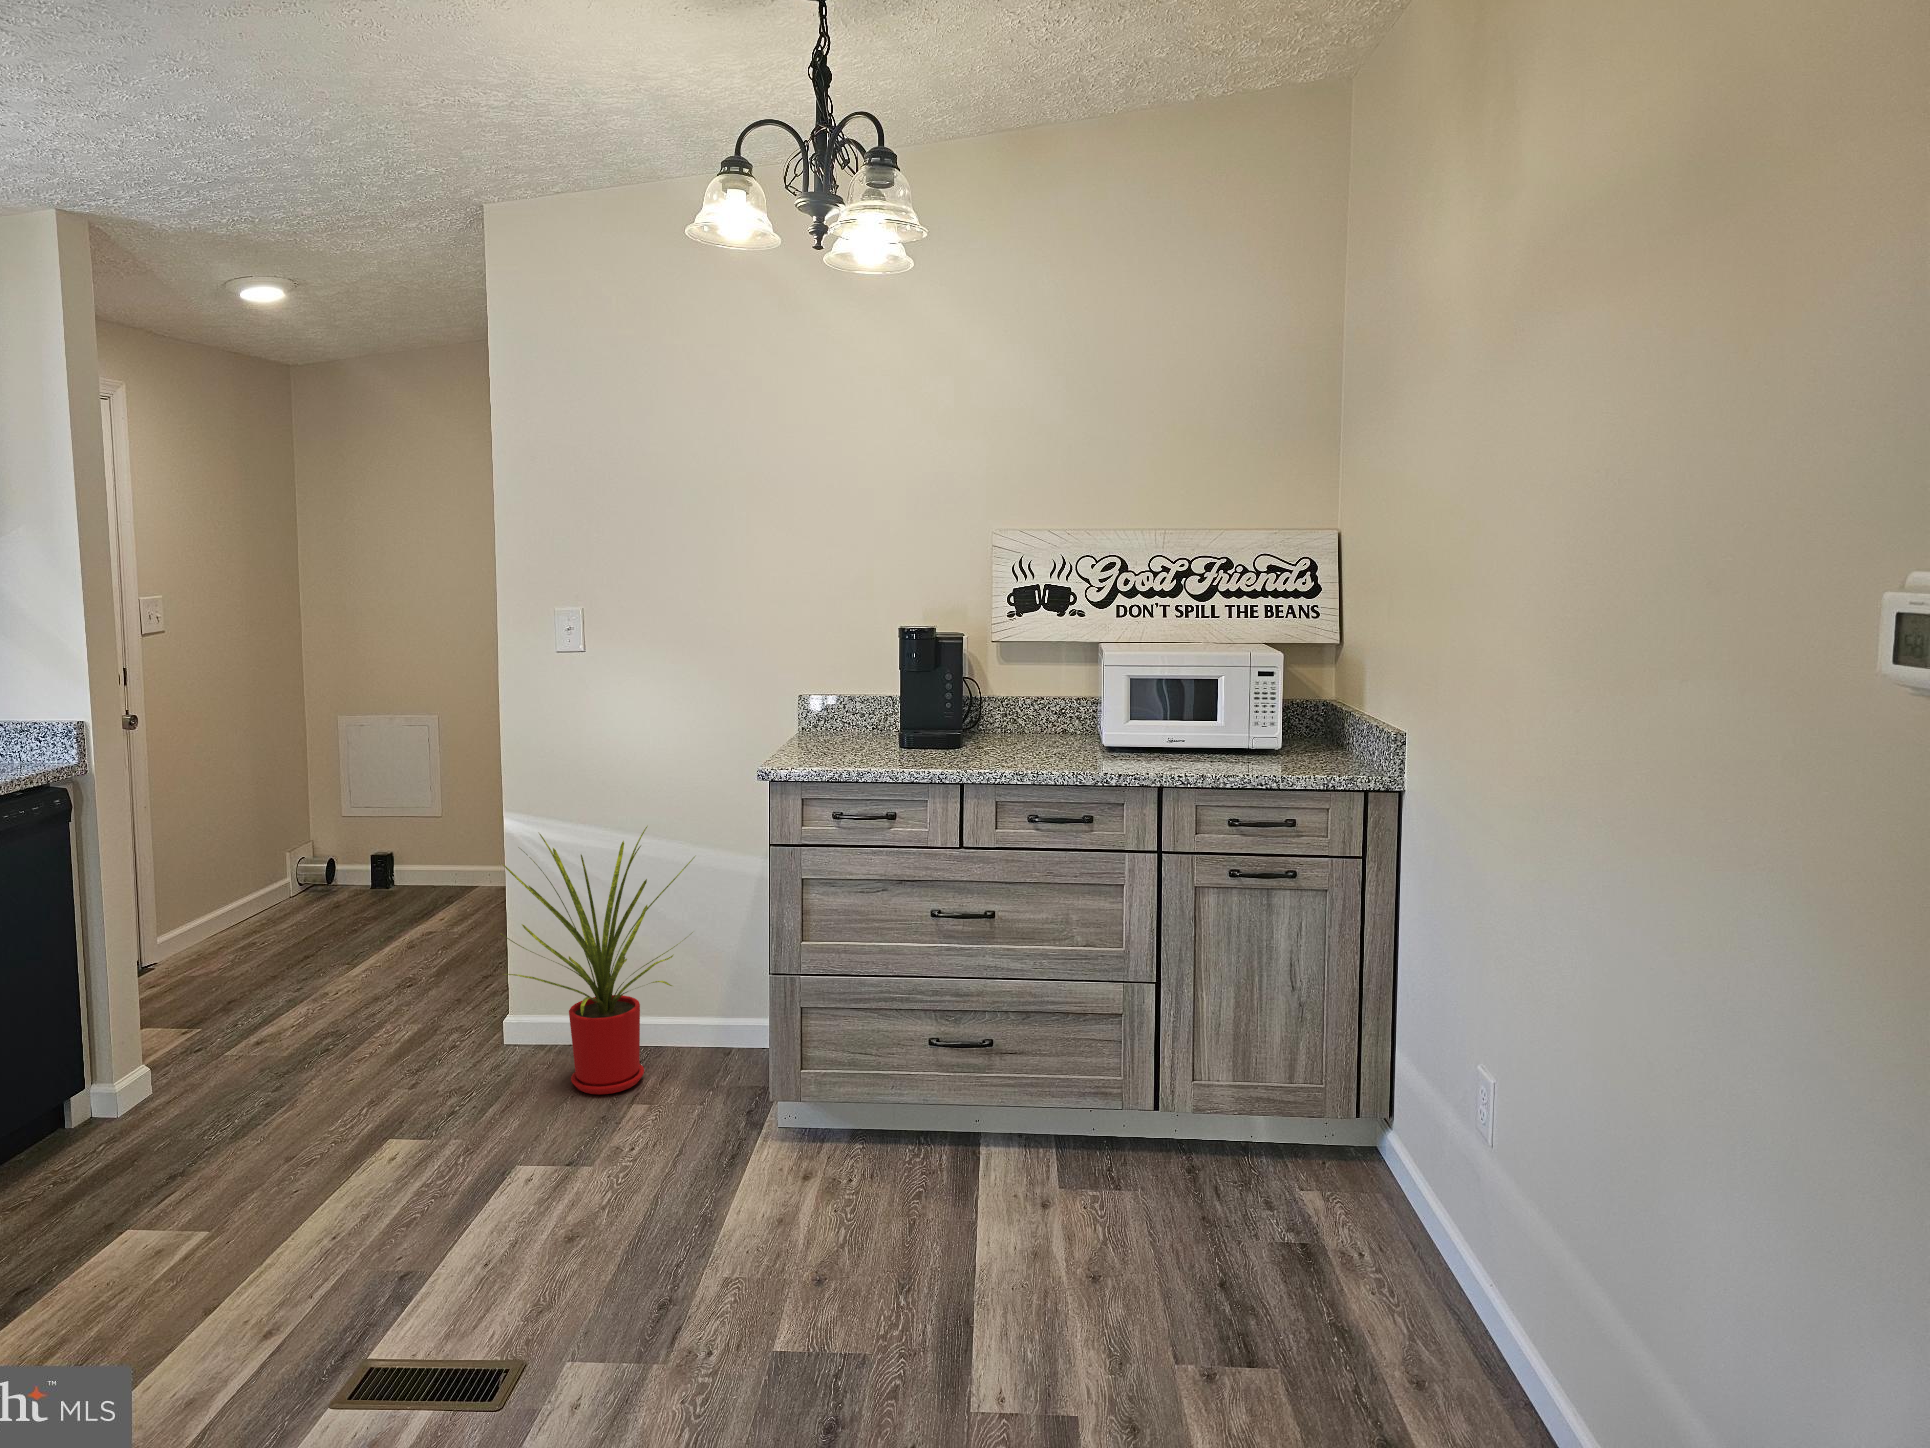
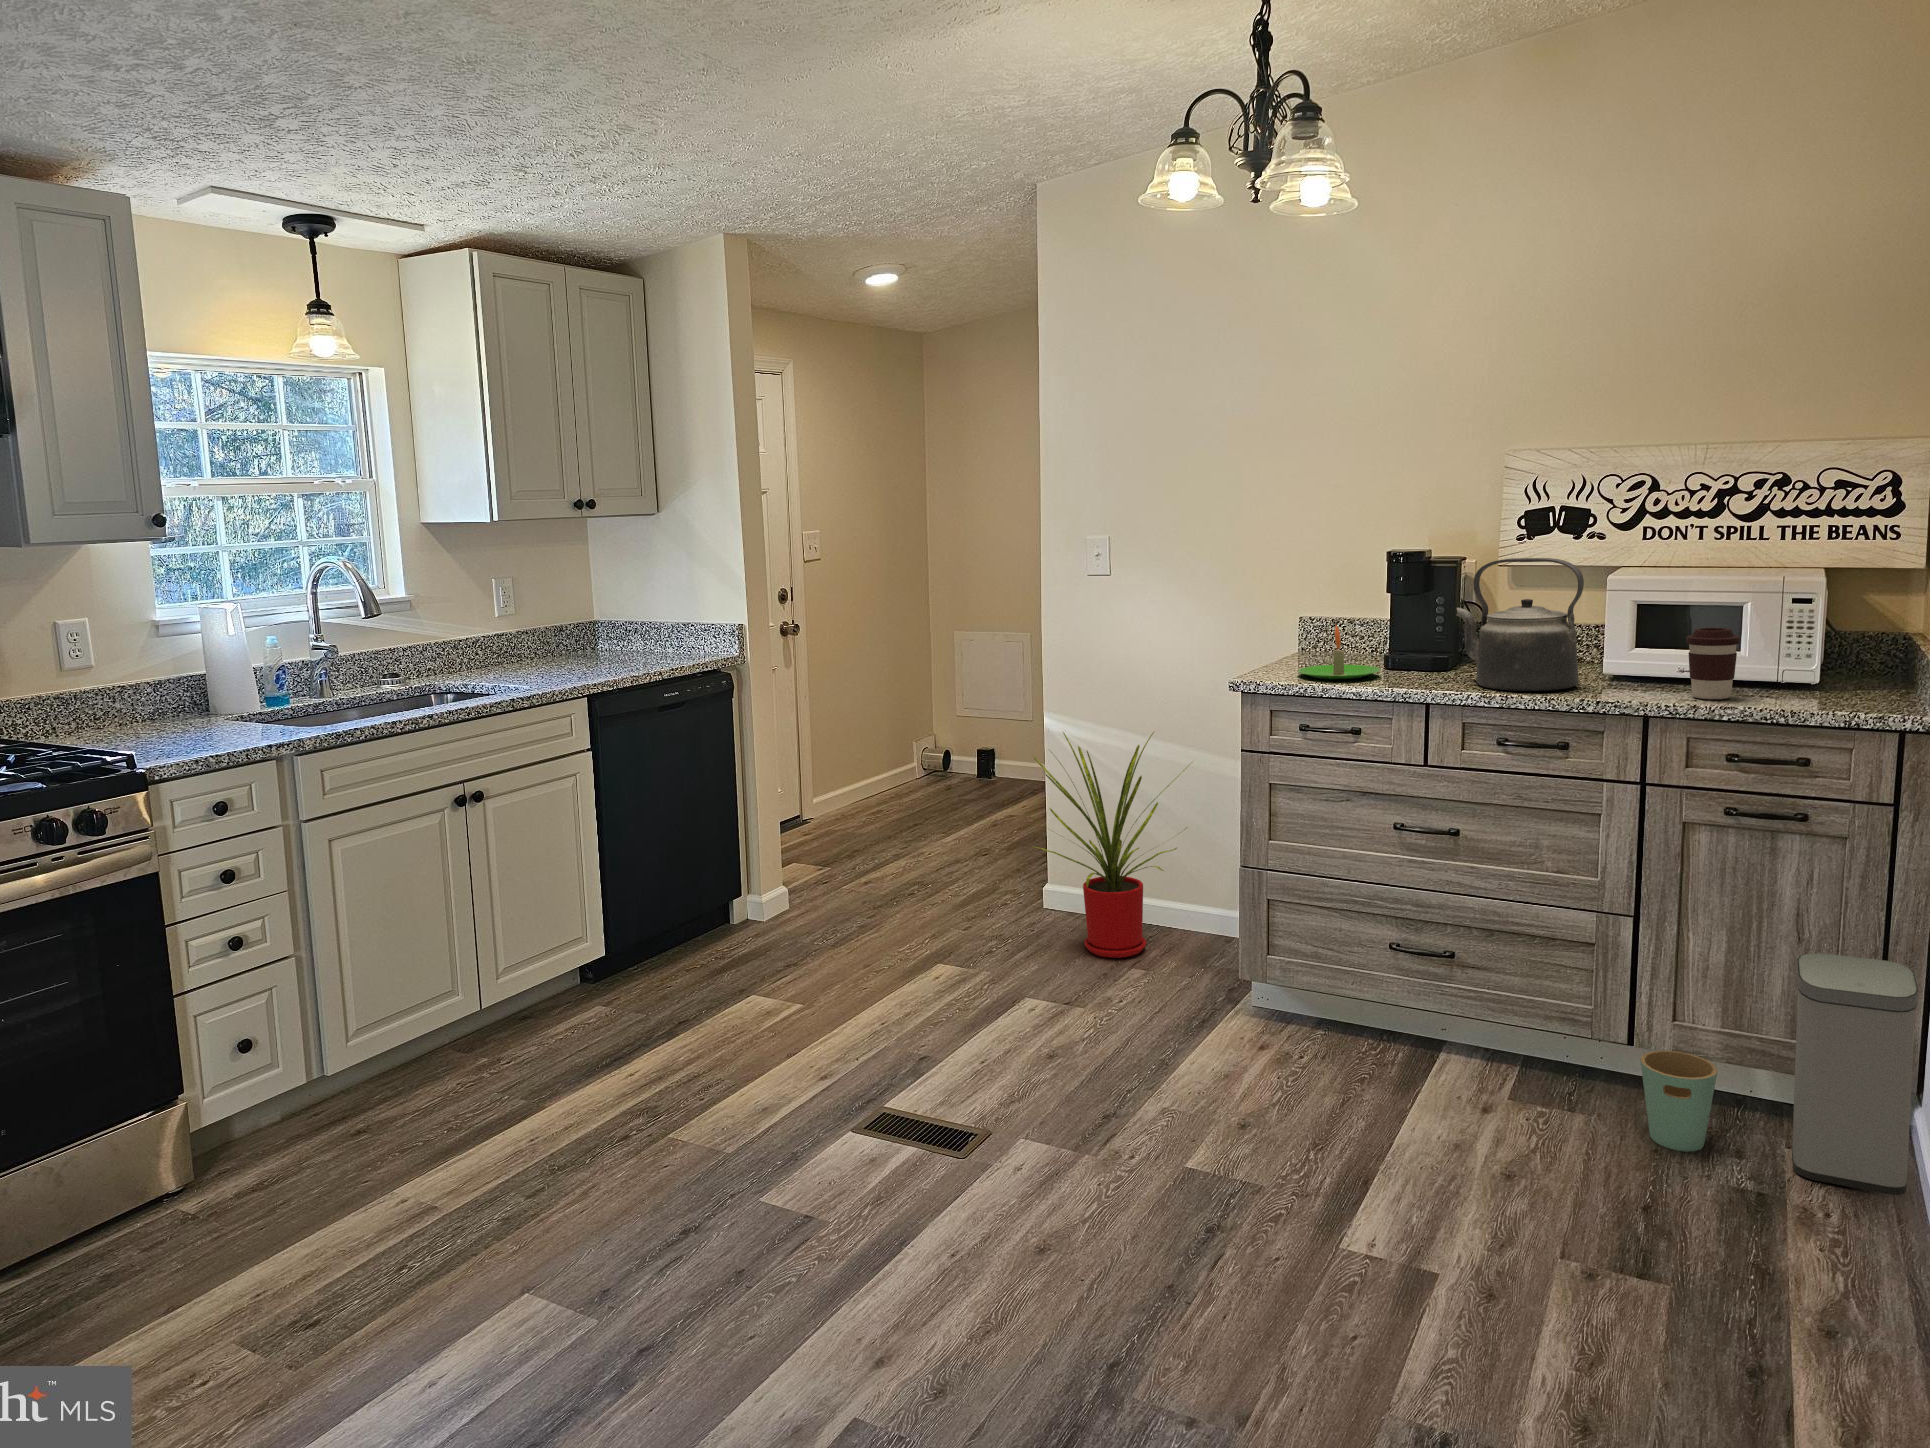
kettle: none [976,633,1094,765] -> present [1456,558,1584,691]
coffee cup: none [1183,699,1227,766] -> present [1686,628,1740,699]
candle: none [821,702,904,760] -> present [1298,625,1380,679]
trash can: none [1180,997,1400,1213] -> present [1640,953,1918,1195]

